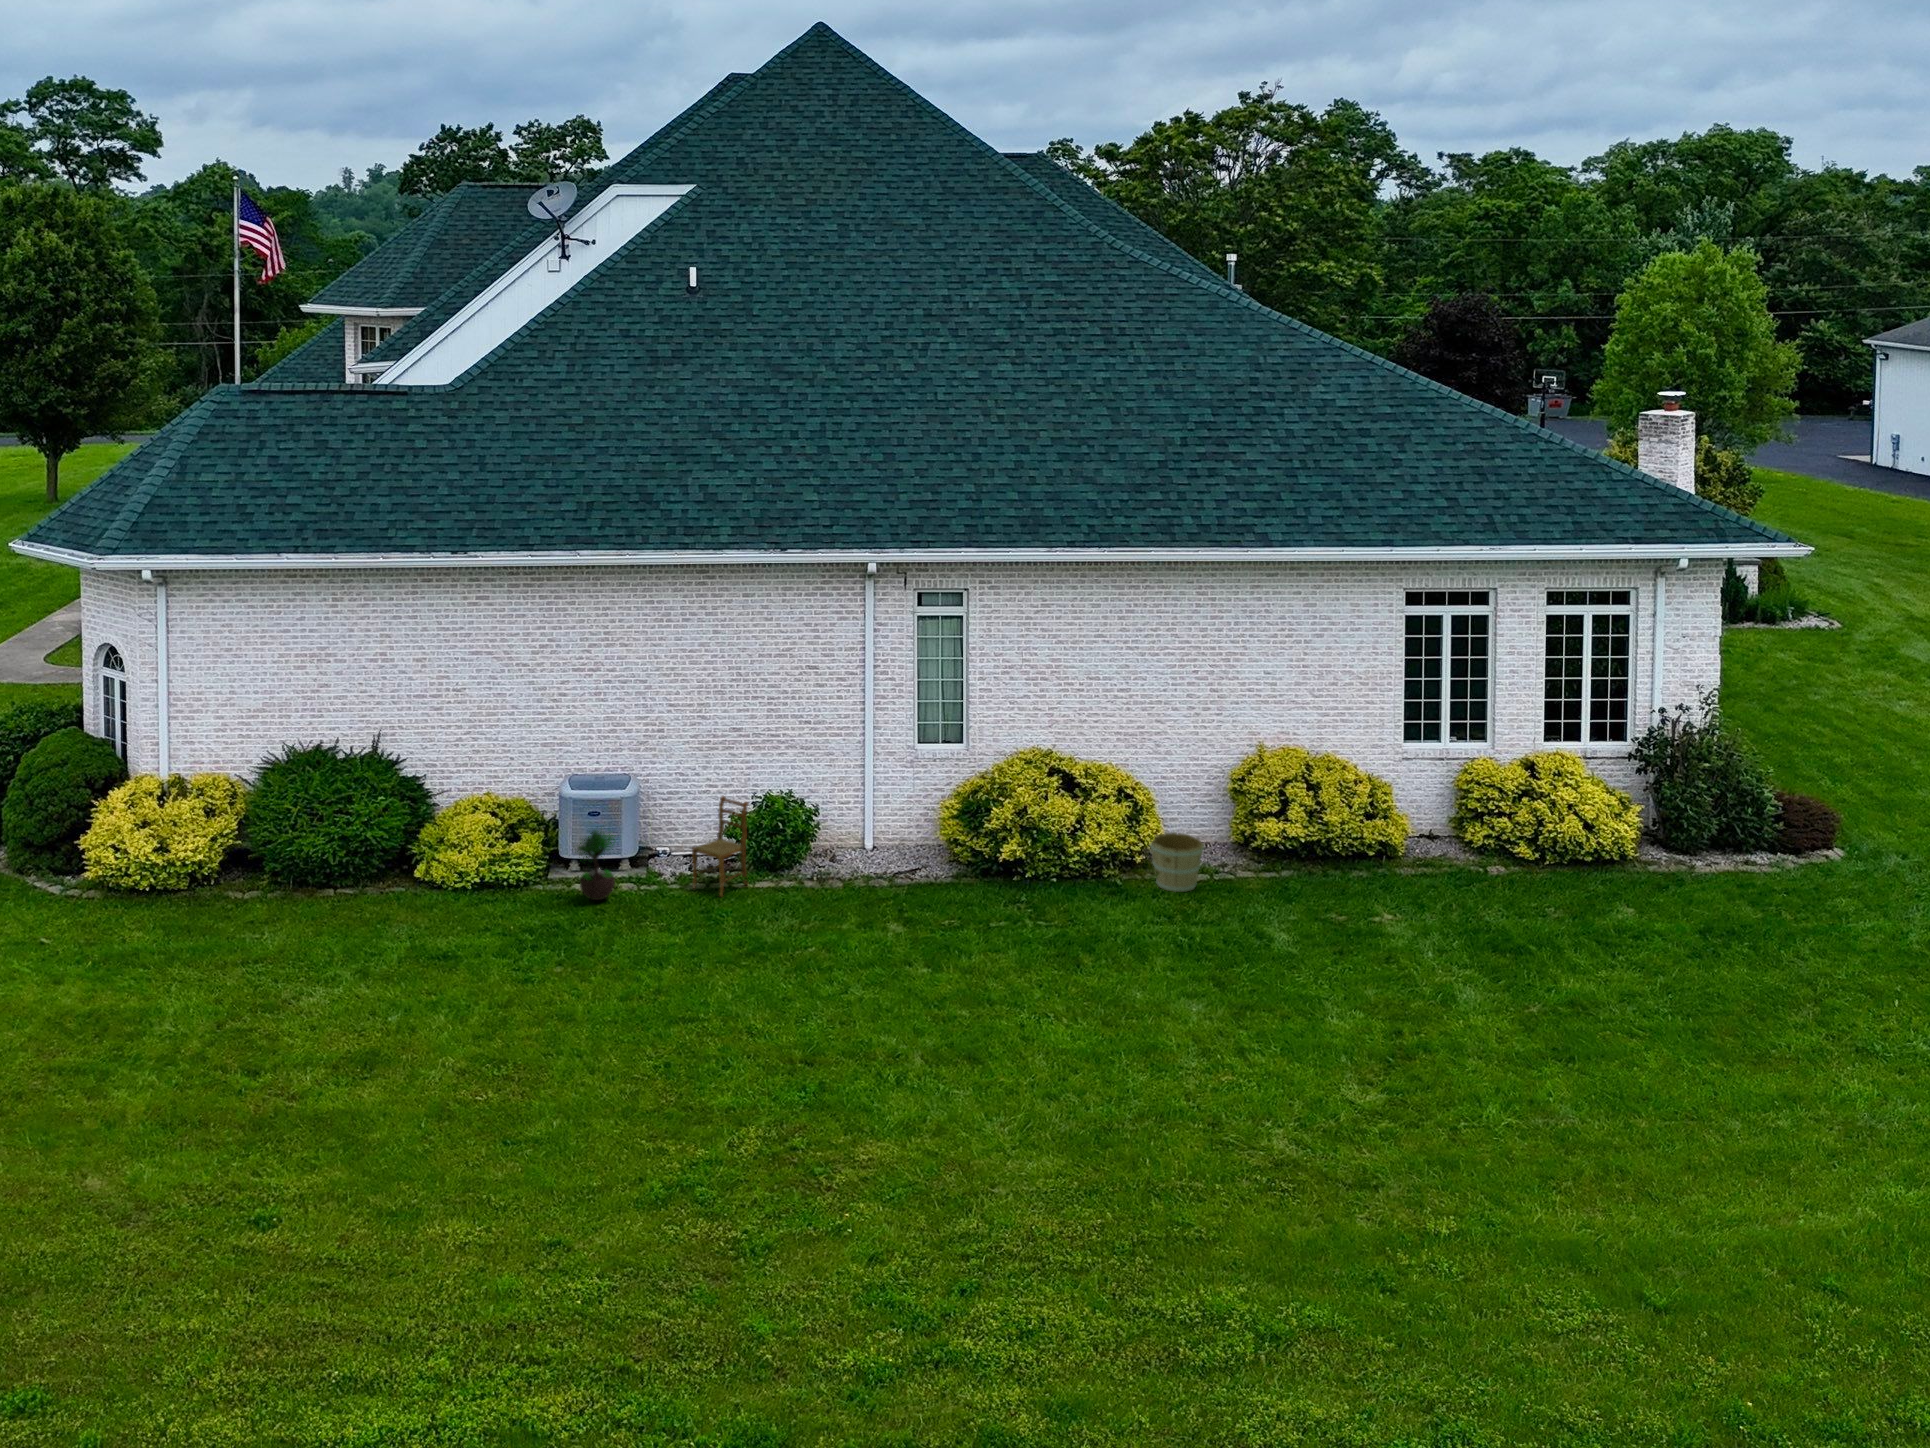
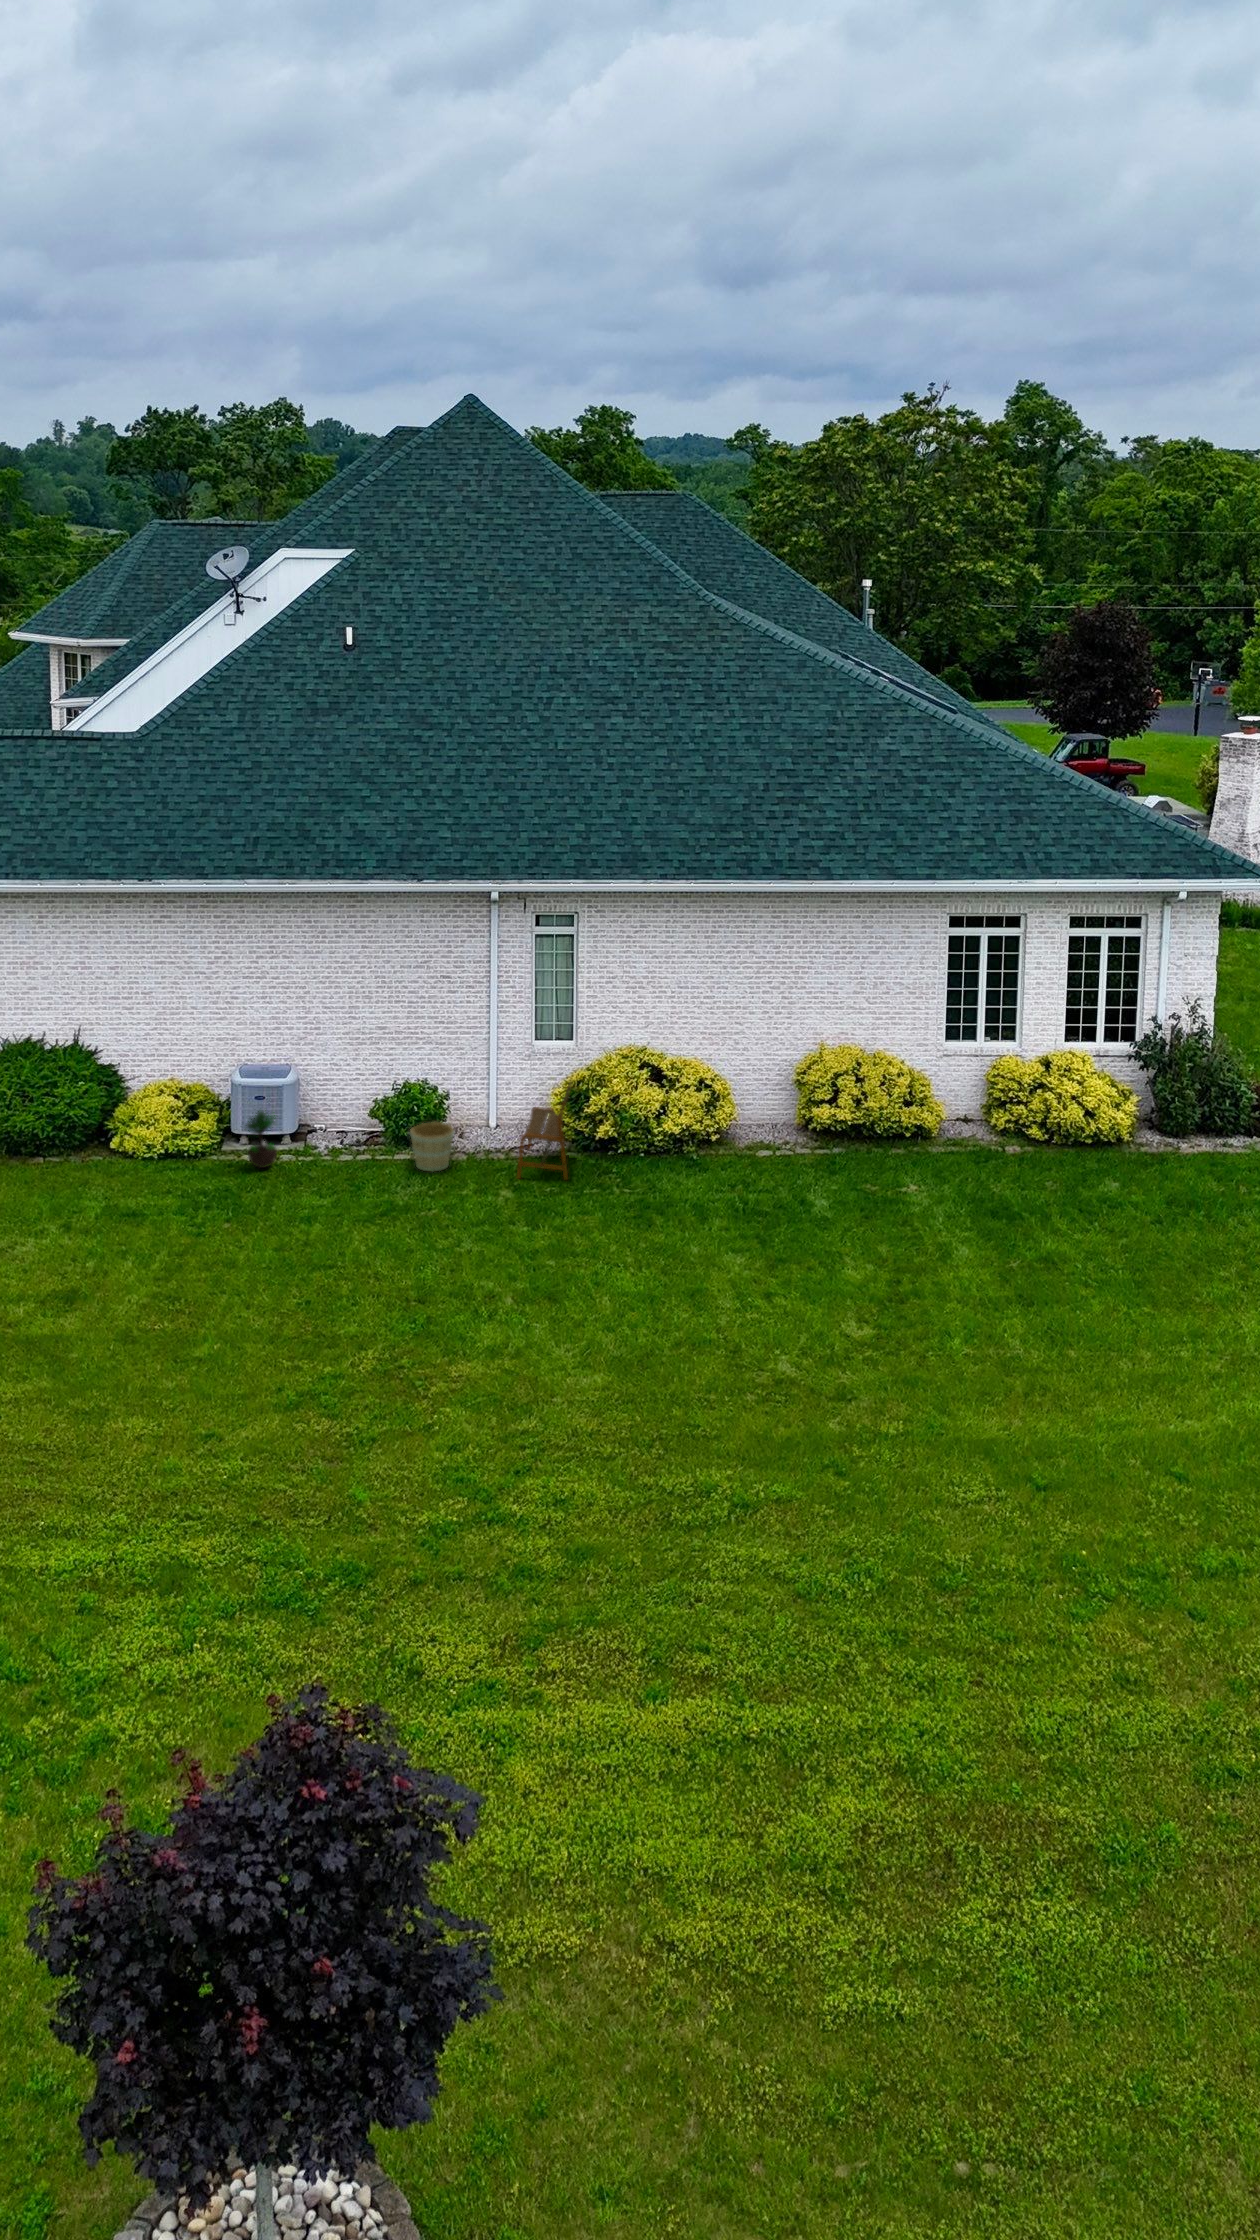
bench: none [905,789,971,912] -> present [517,1081,572,1180]
chair: present [692,796,749,897] -> none [342,1083,390,1166]
wooden bucket: present [1150,832,1204,892] -> present [410,1122,455,1171]

